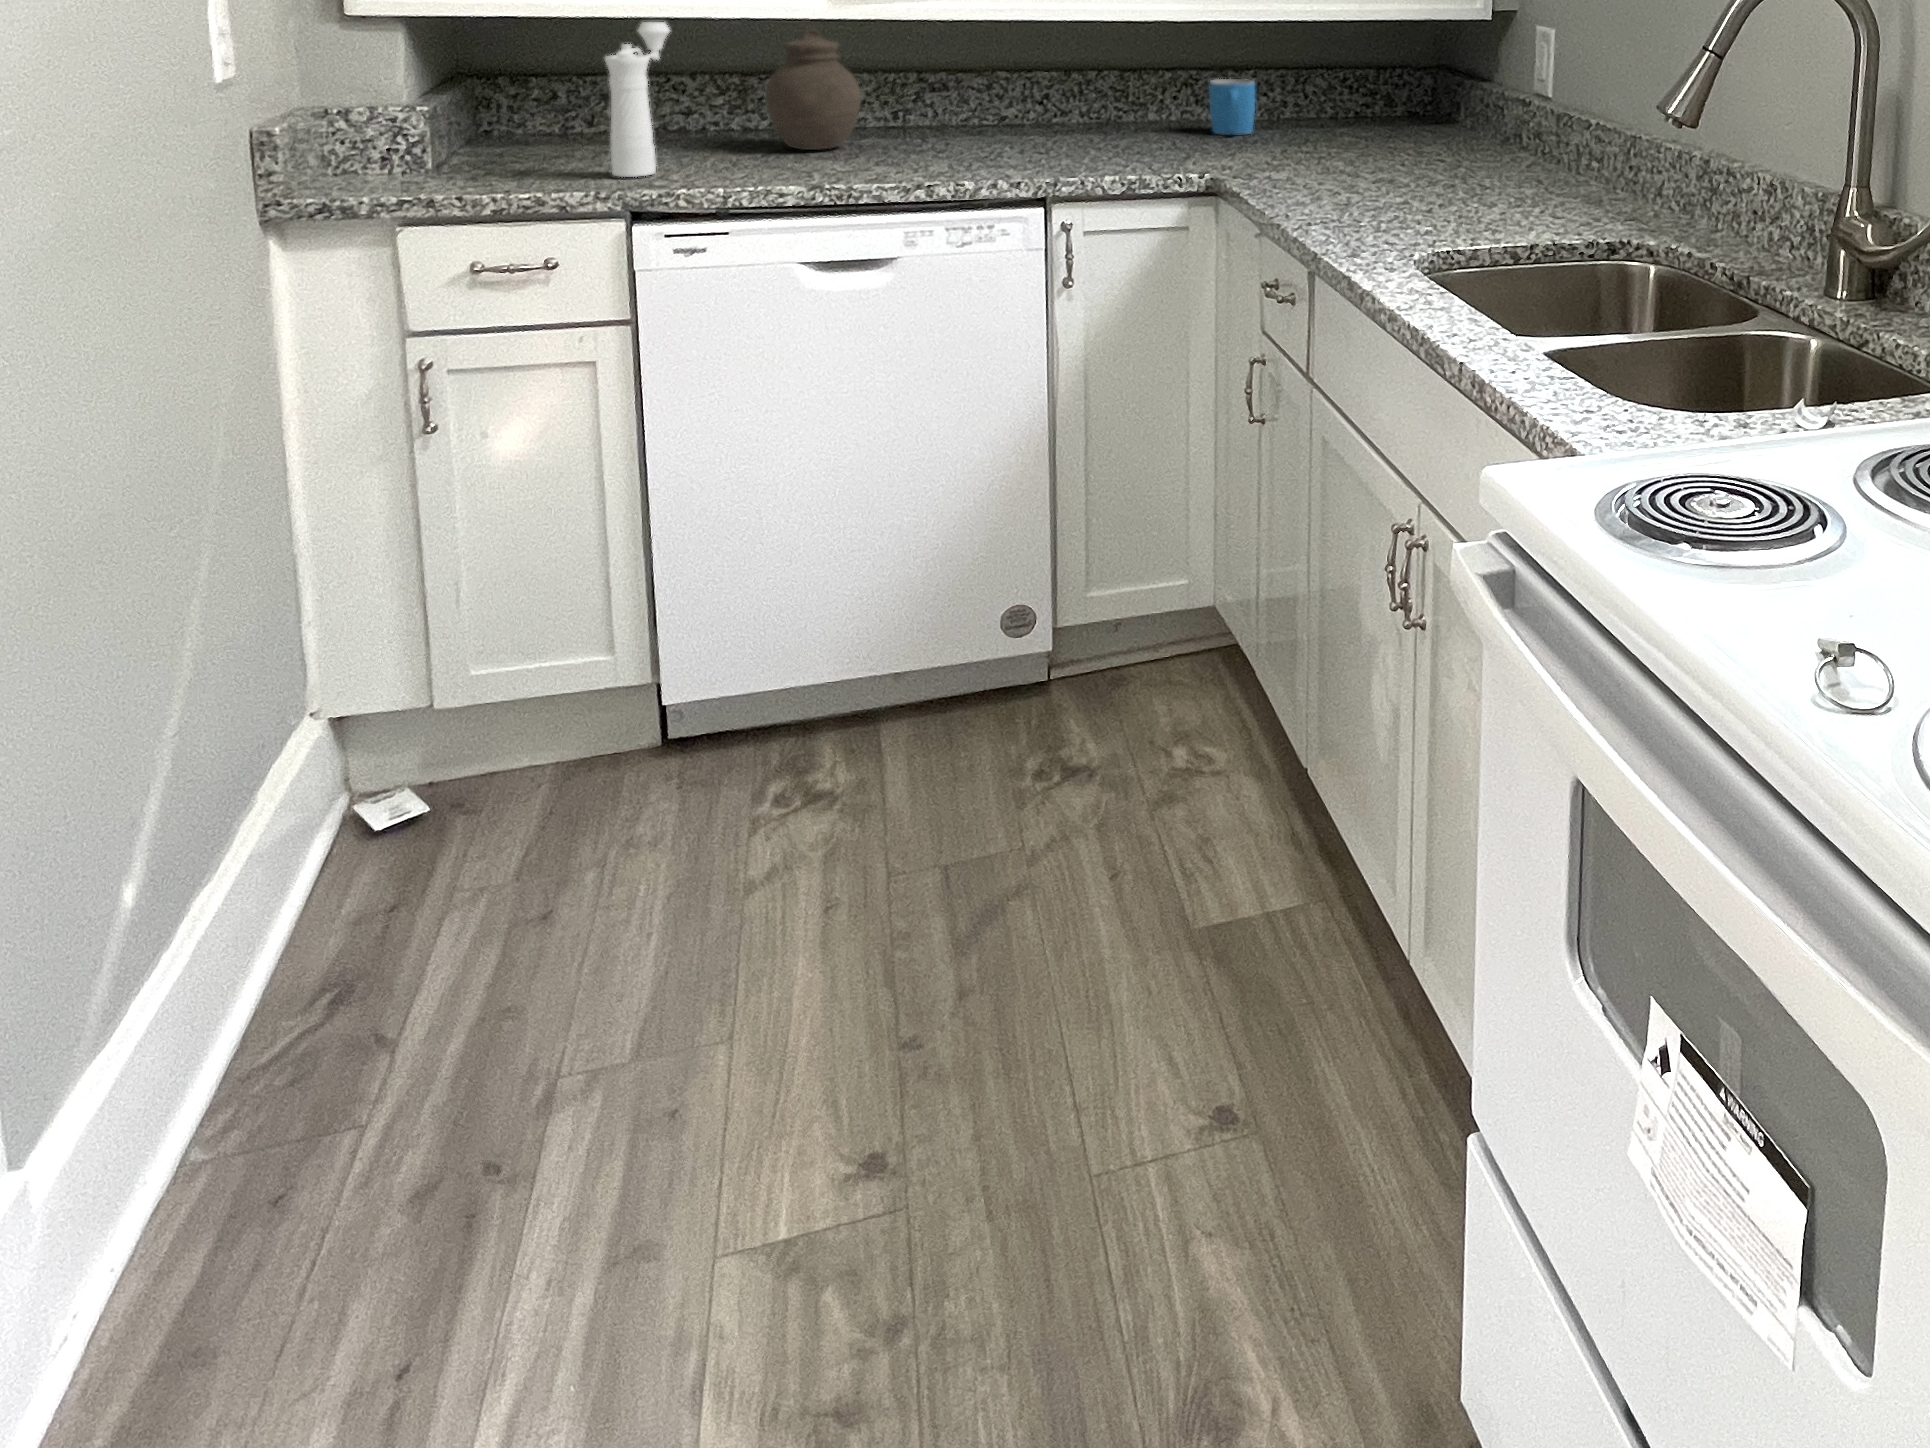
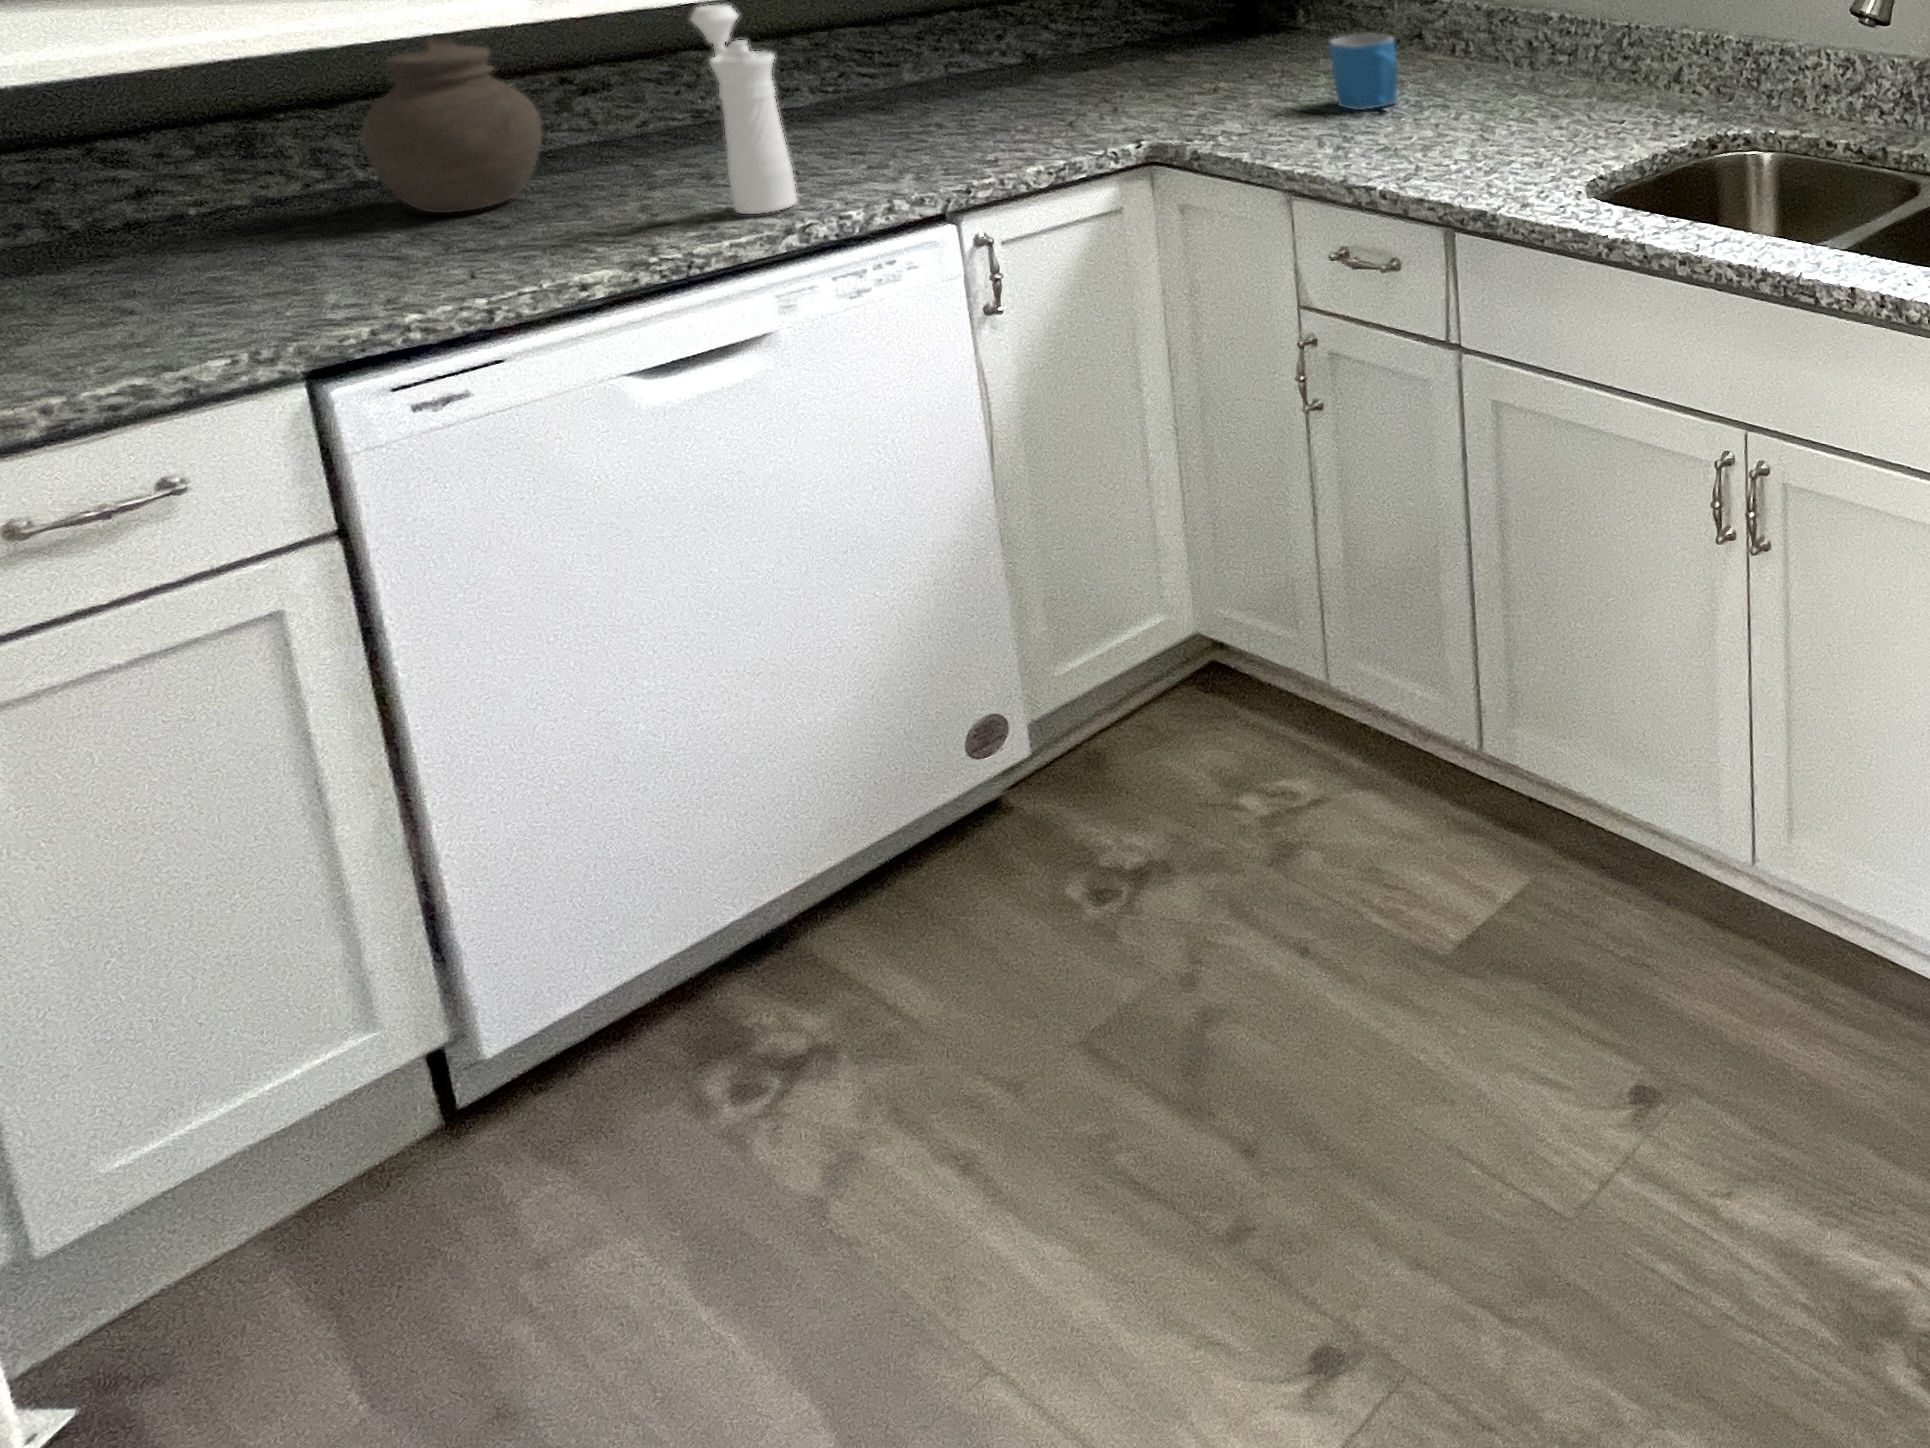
pepper mill: present [605,22,670,177] -> present [689,5,797,214]
mug: present [1209,79,1255,134] -> present [1330,34,1397,110]

